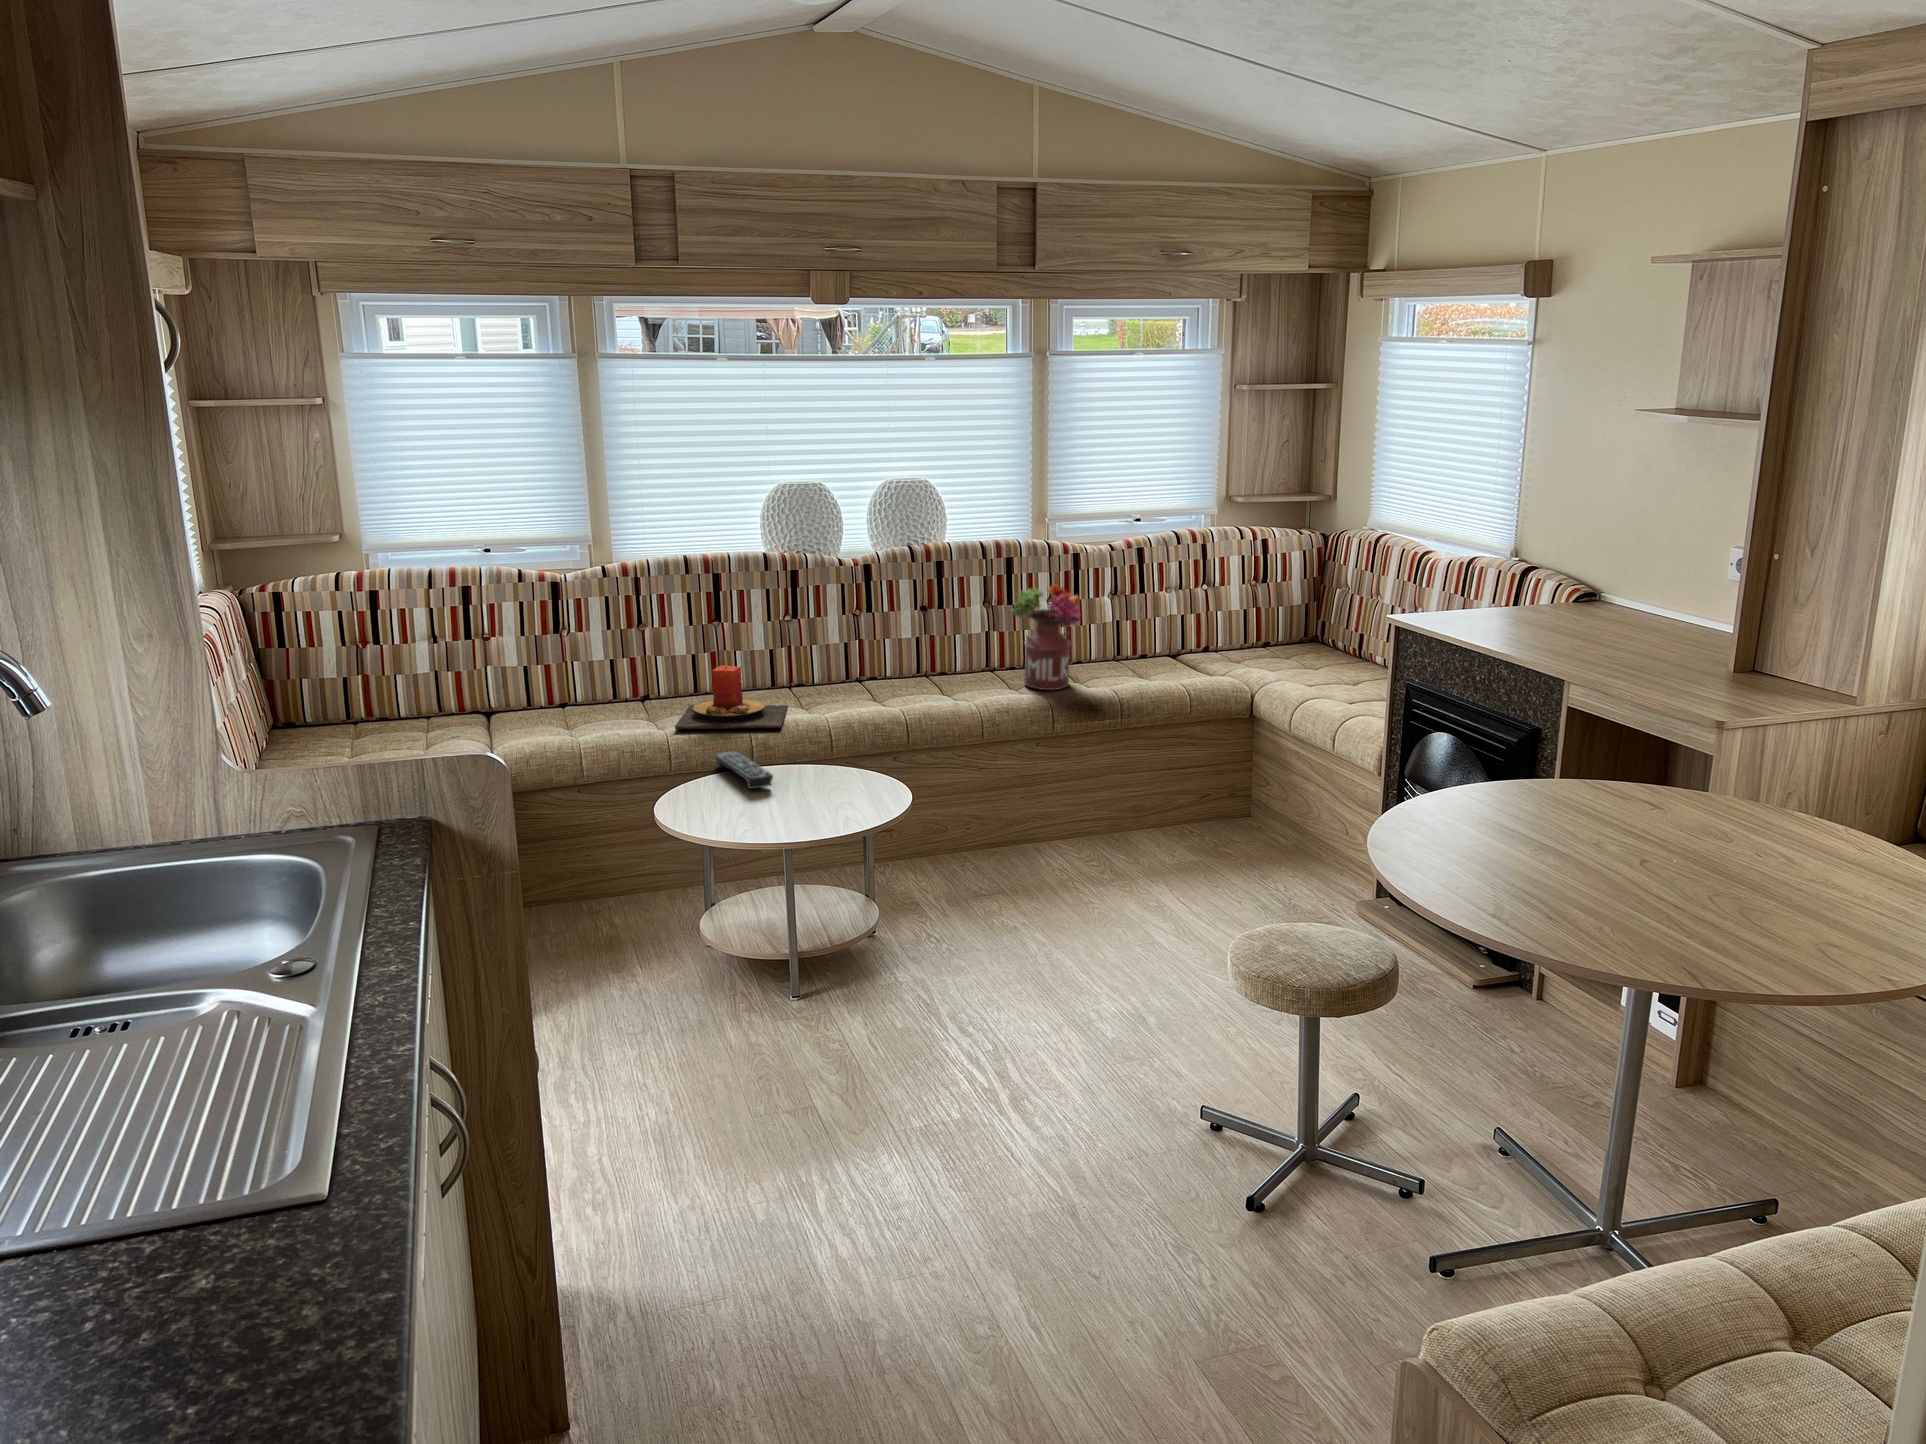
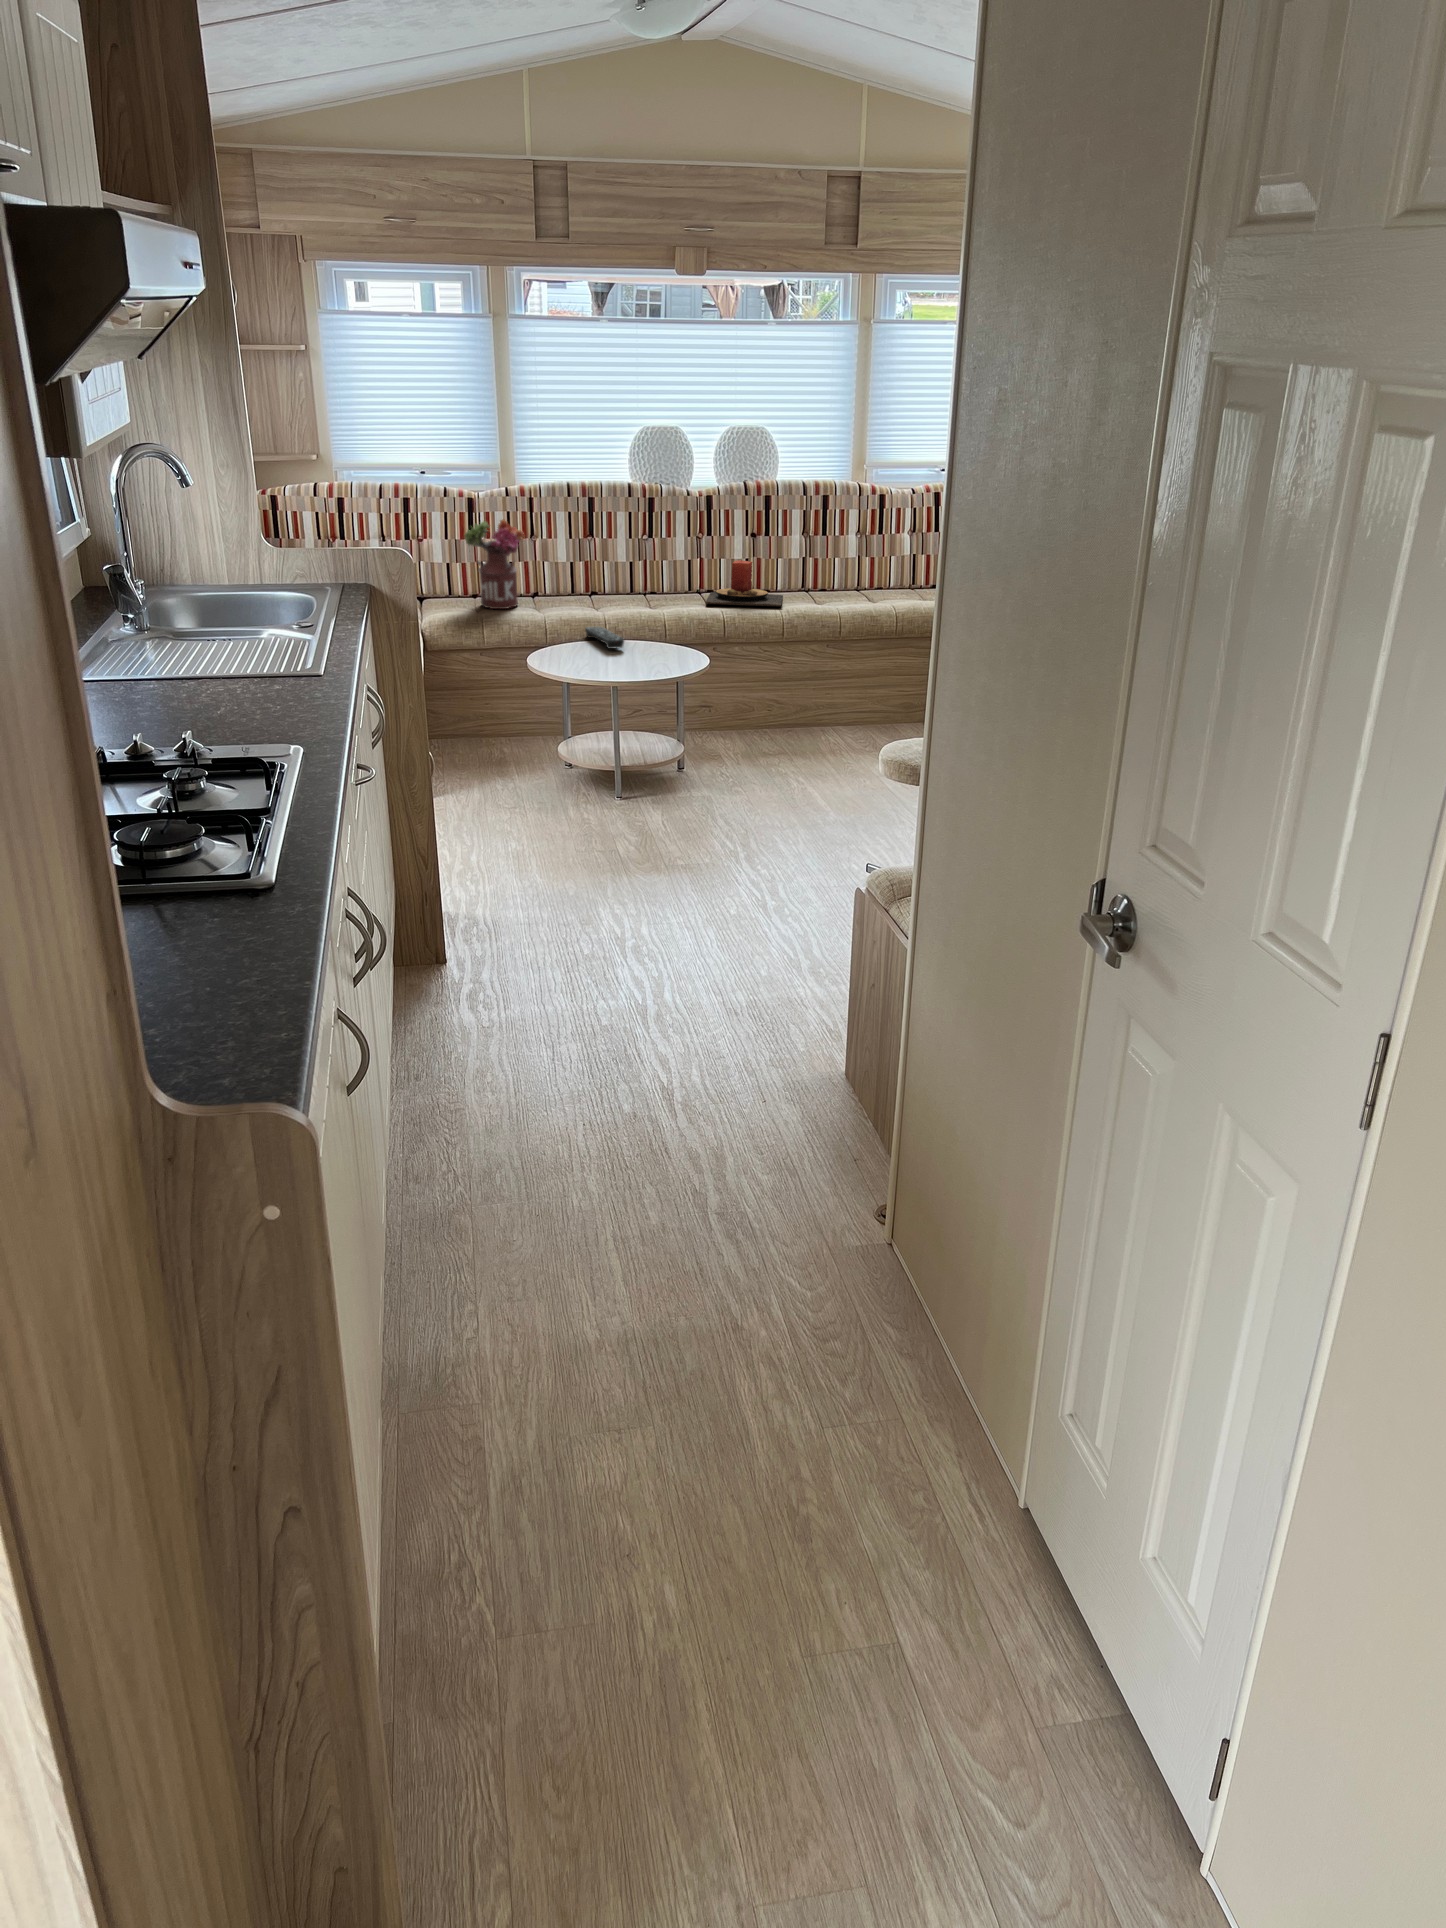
flower arrangement: present [1012,584,1081,690] -> present [465,519,525,609]
candle: present [675,665,788,729] -> present [706,560,783,607]

